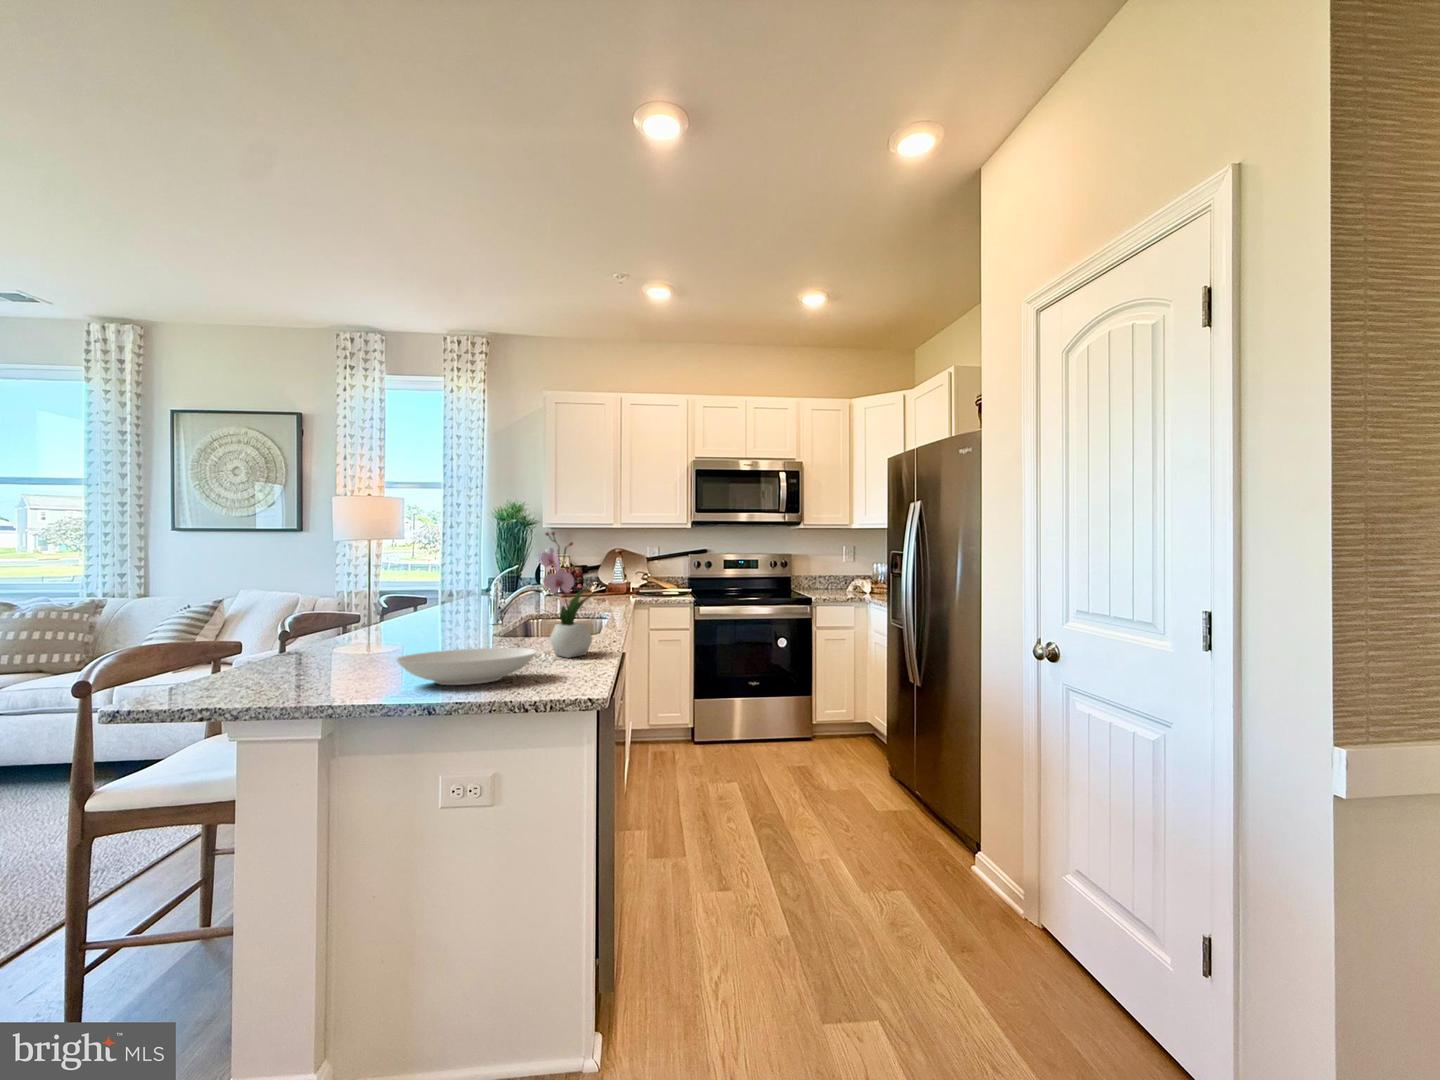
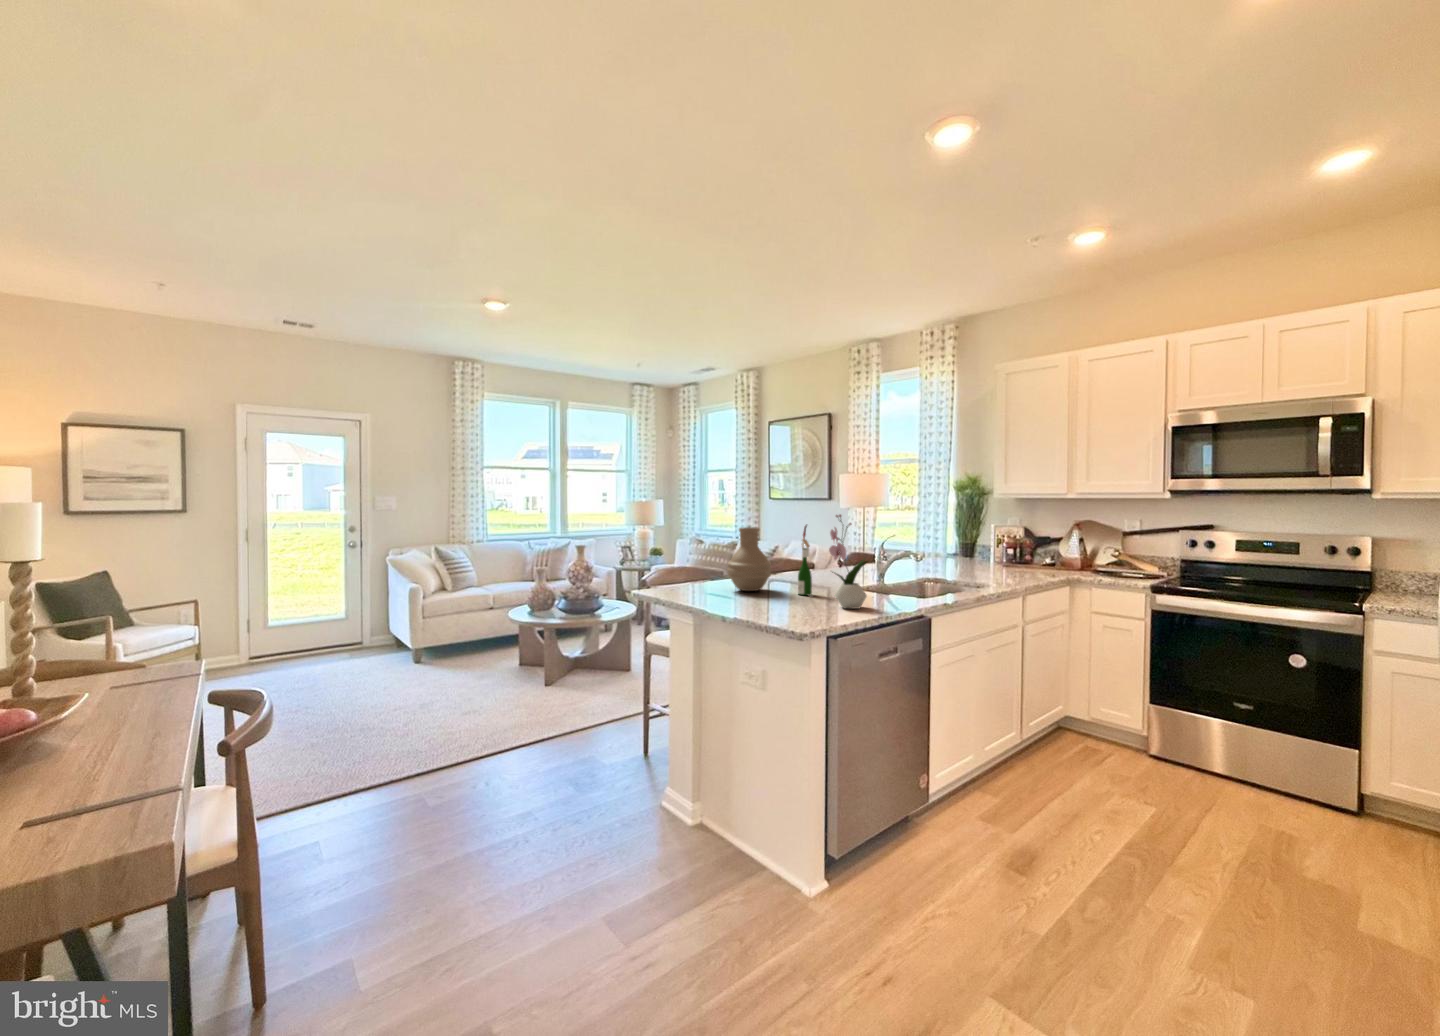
wine bottle: none [454,549,484,653] -> present [798,525,812,596]
vase: none [318,557,406,662] -> present [727,527,771,591]
bowl: present [396,648,537,685] -> none [727,588,797,612]

